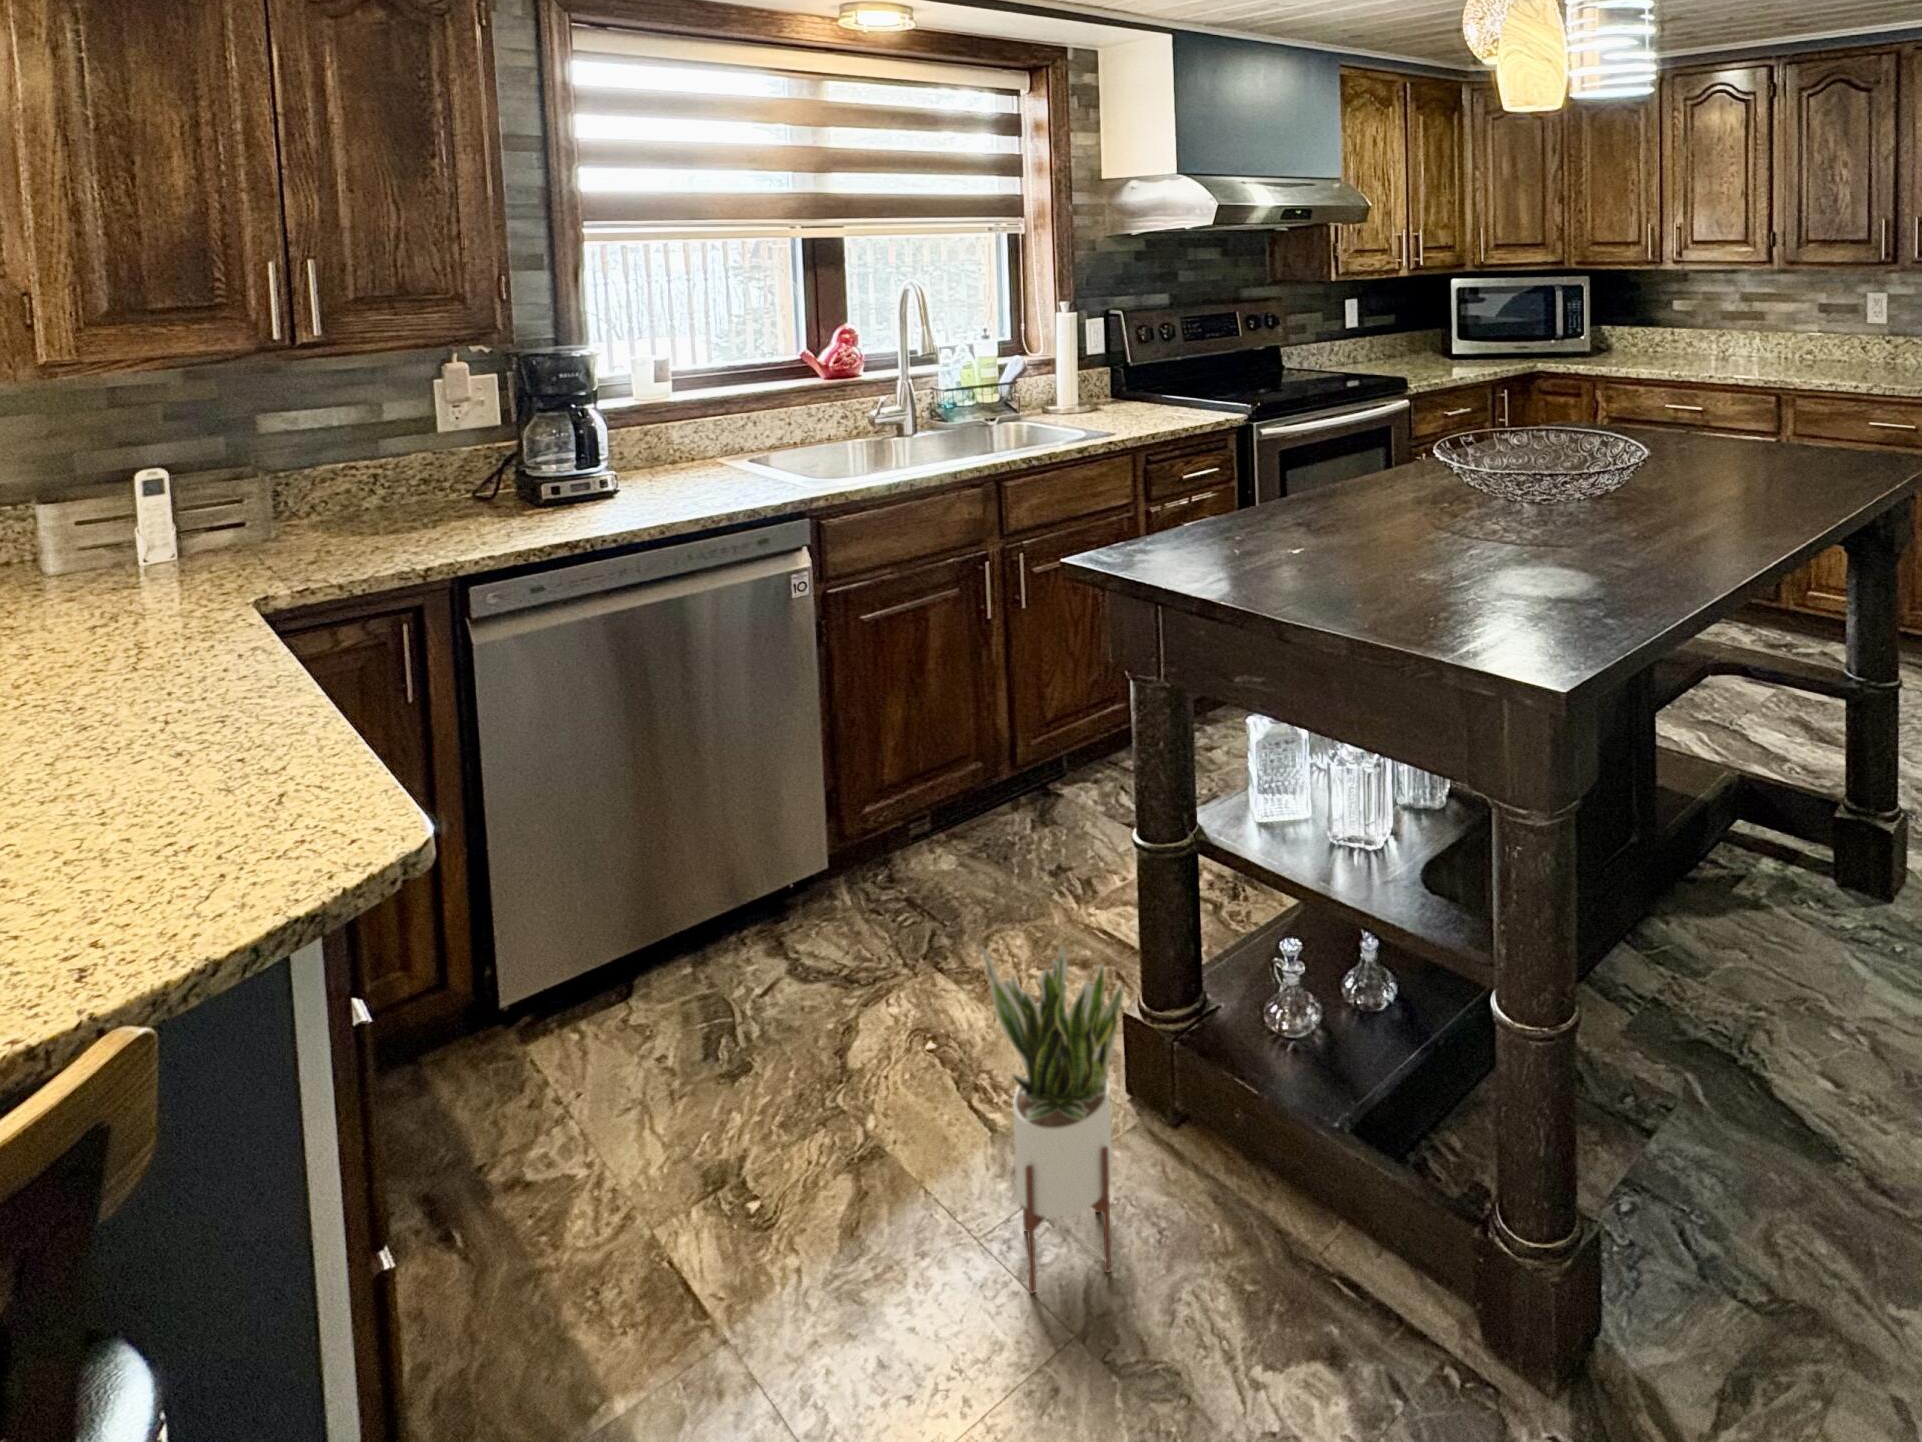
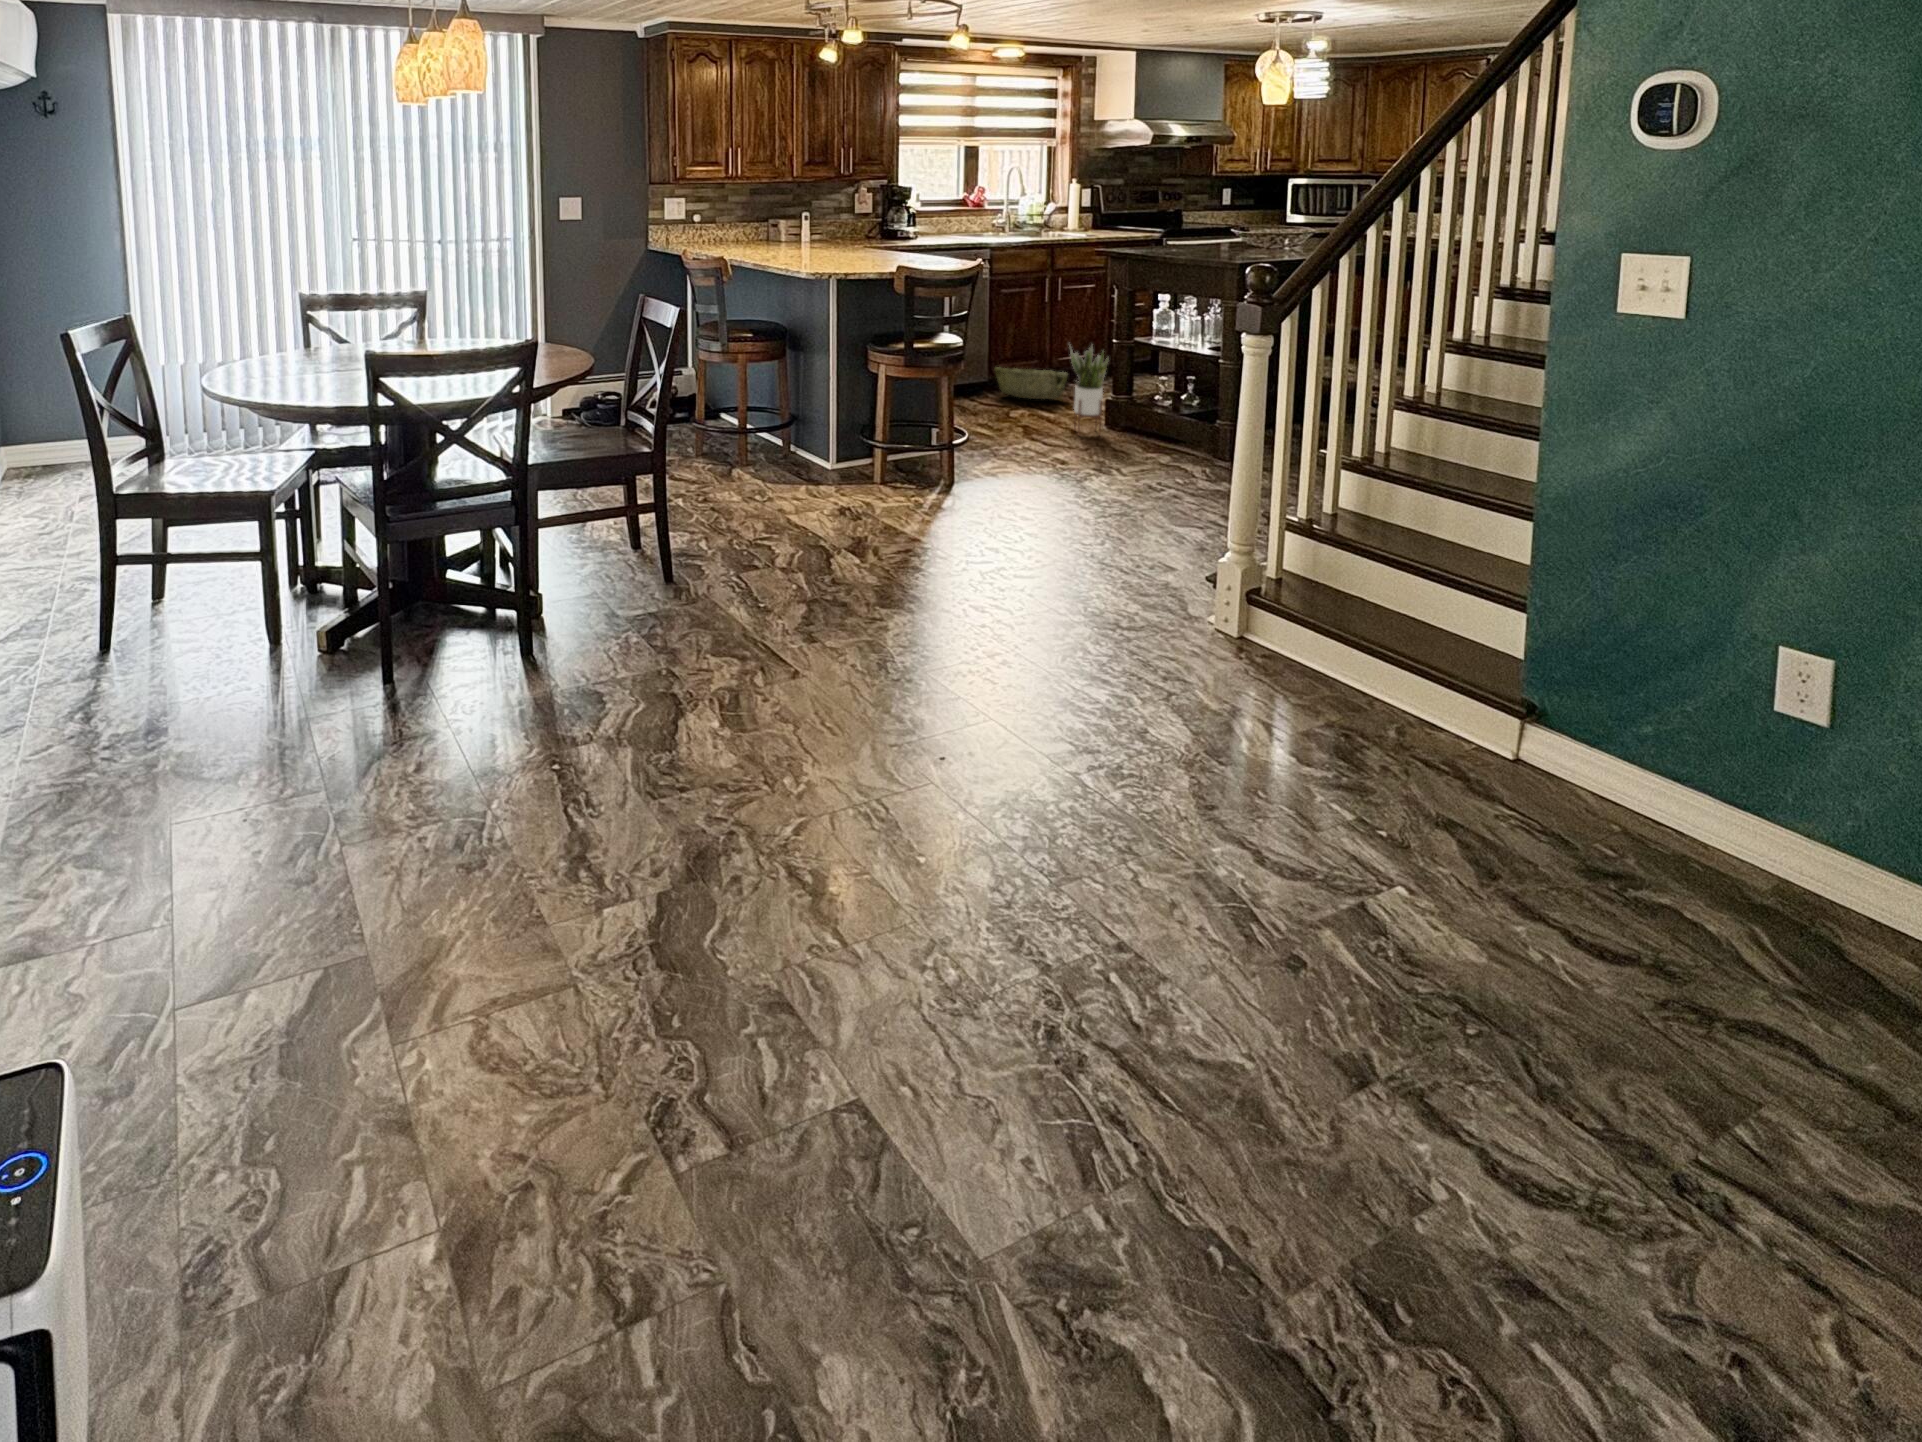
woven basket: none [835,822,1041,949] -> present [995,367,1068,400]

